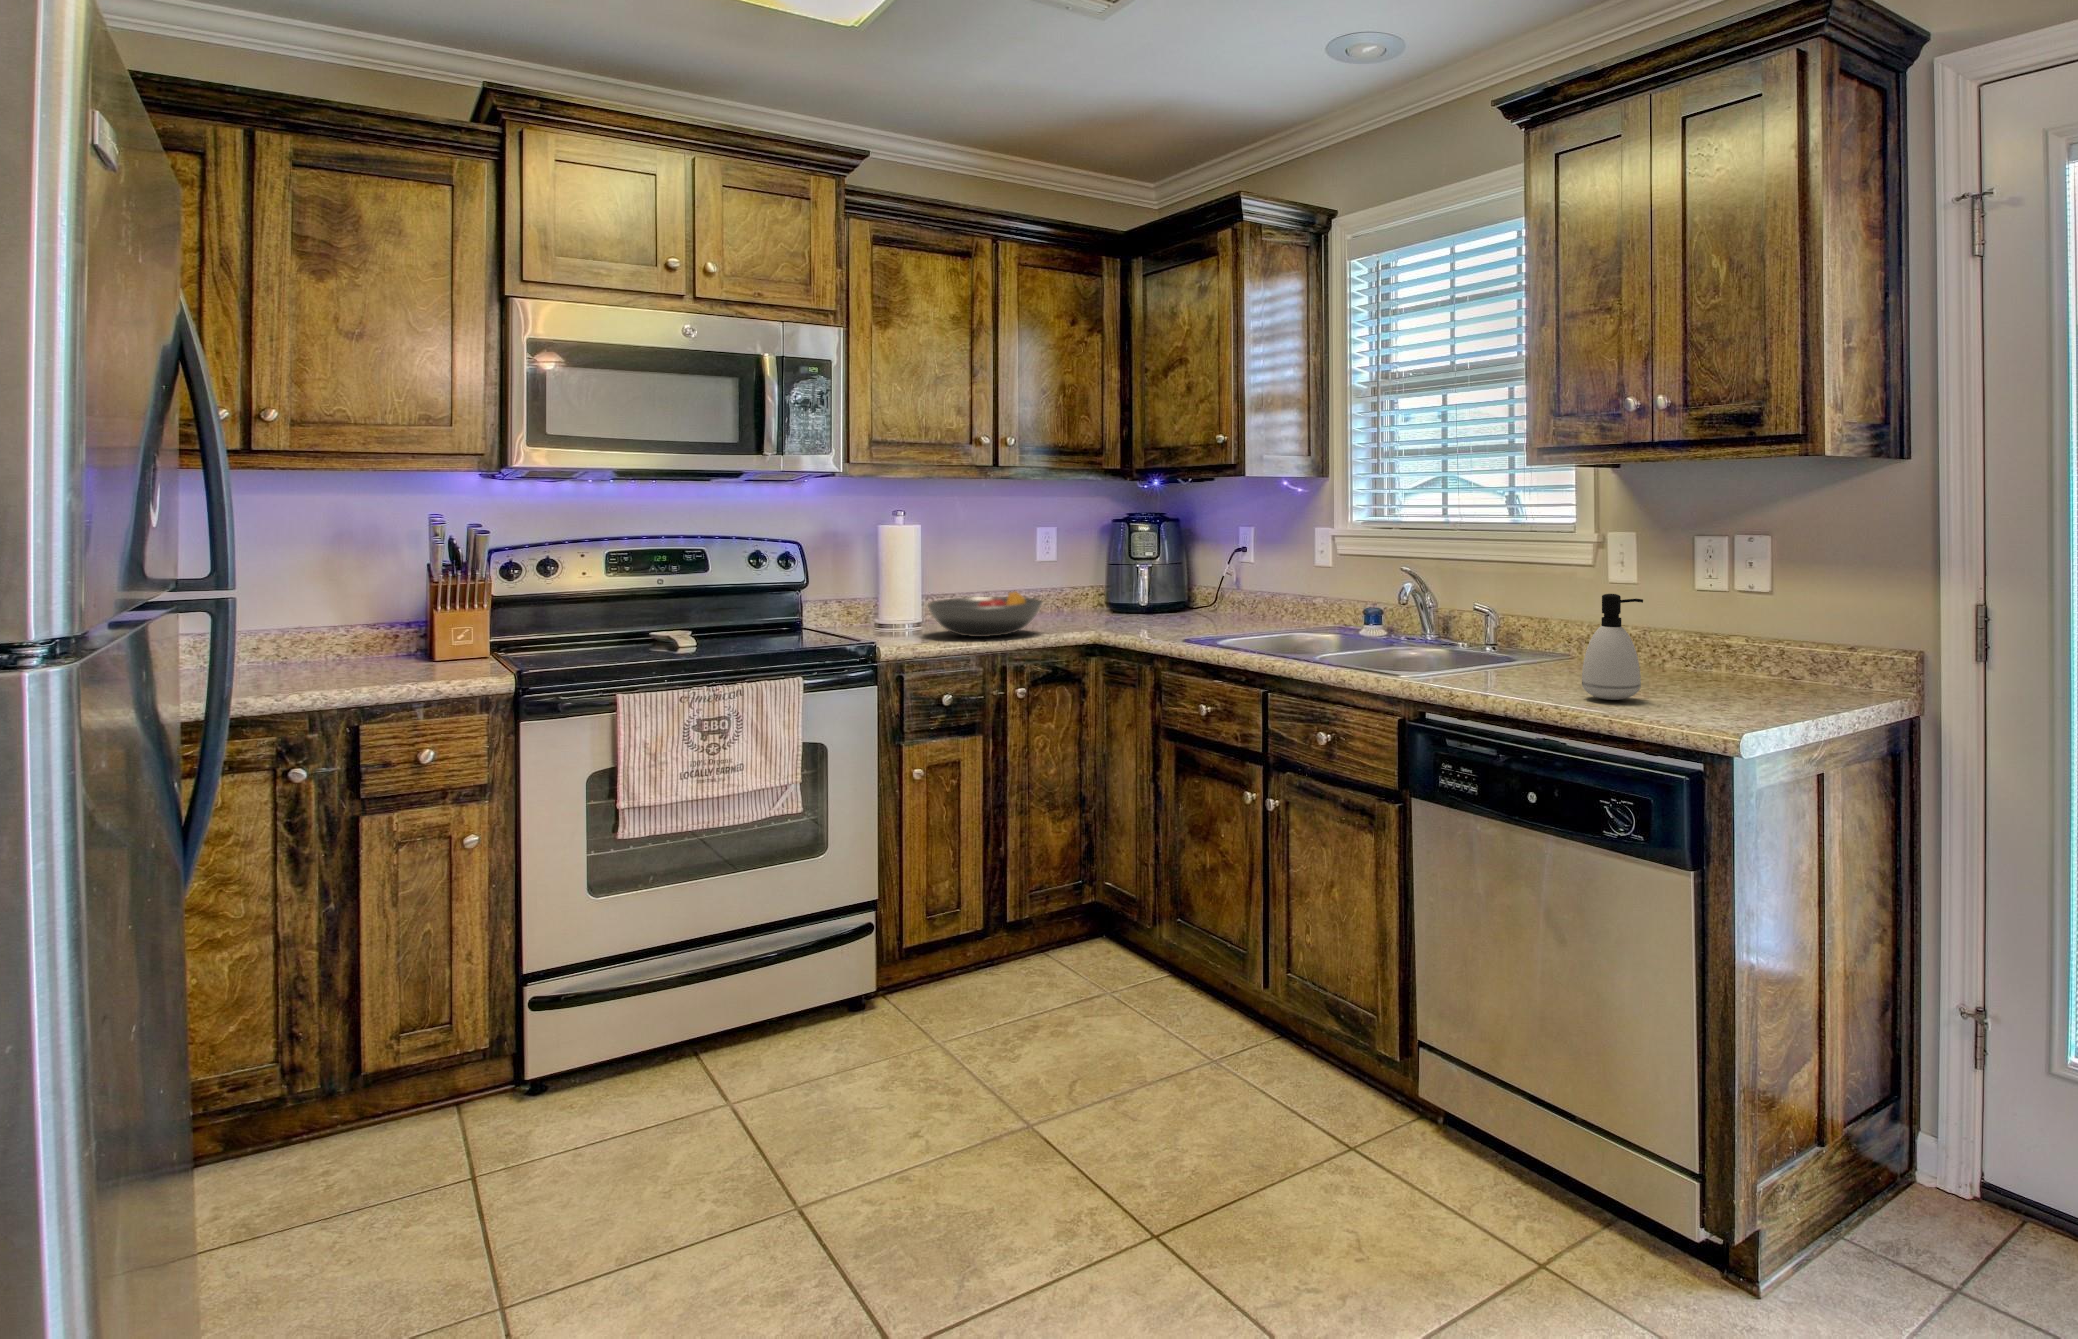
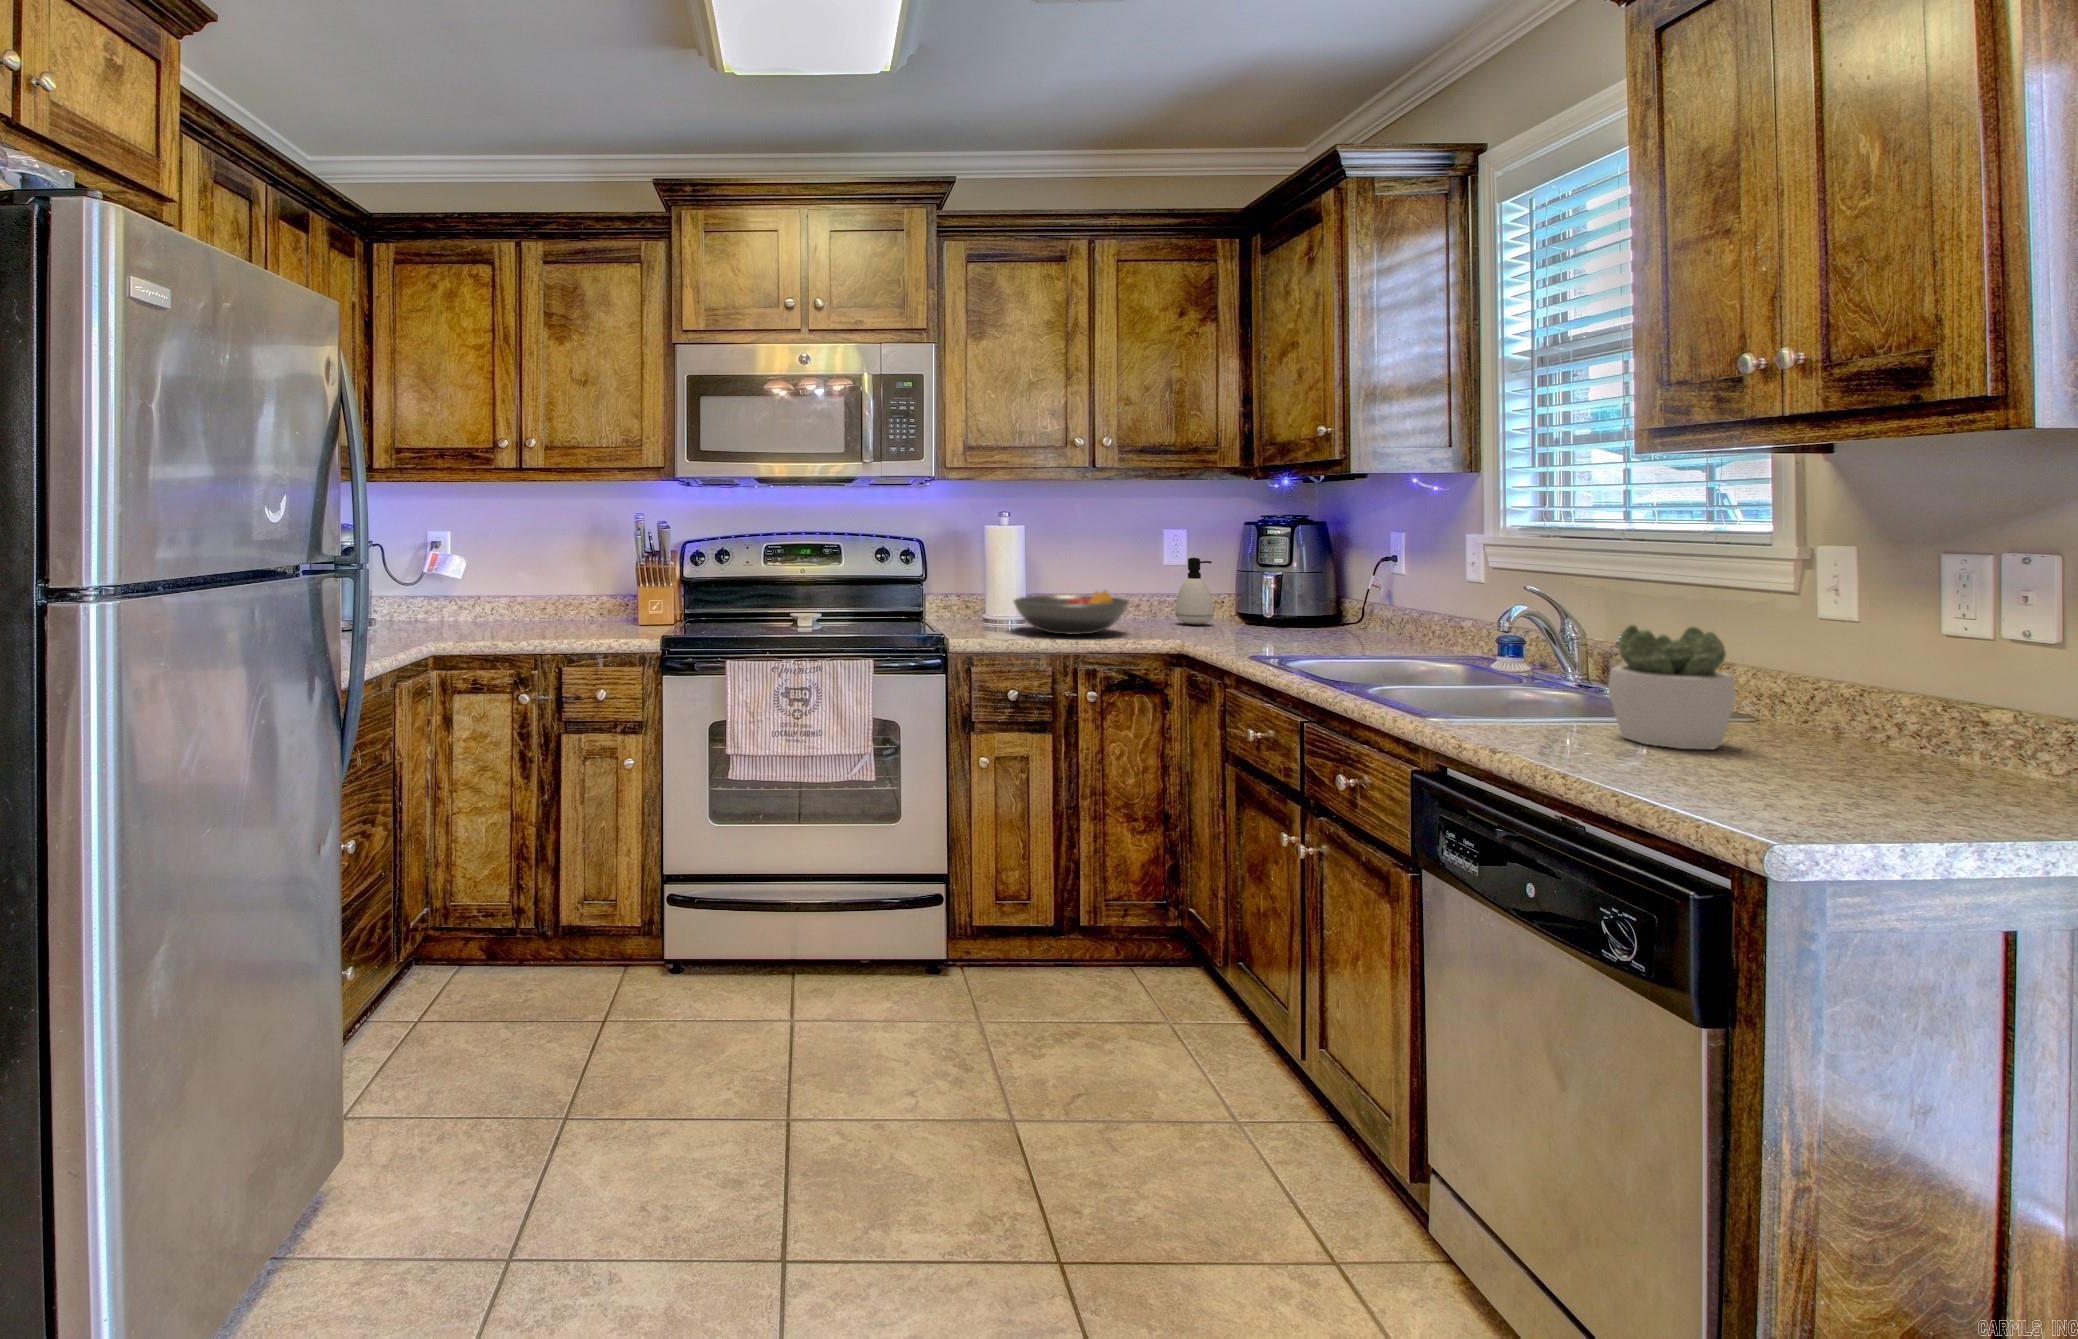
soap dispenser: present [1582,594,1643,700] -> present [1176,558,1214,625]
succulent plant: none [1451,599,1516,682] -> present [1608,625,1736,750]

